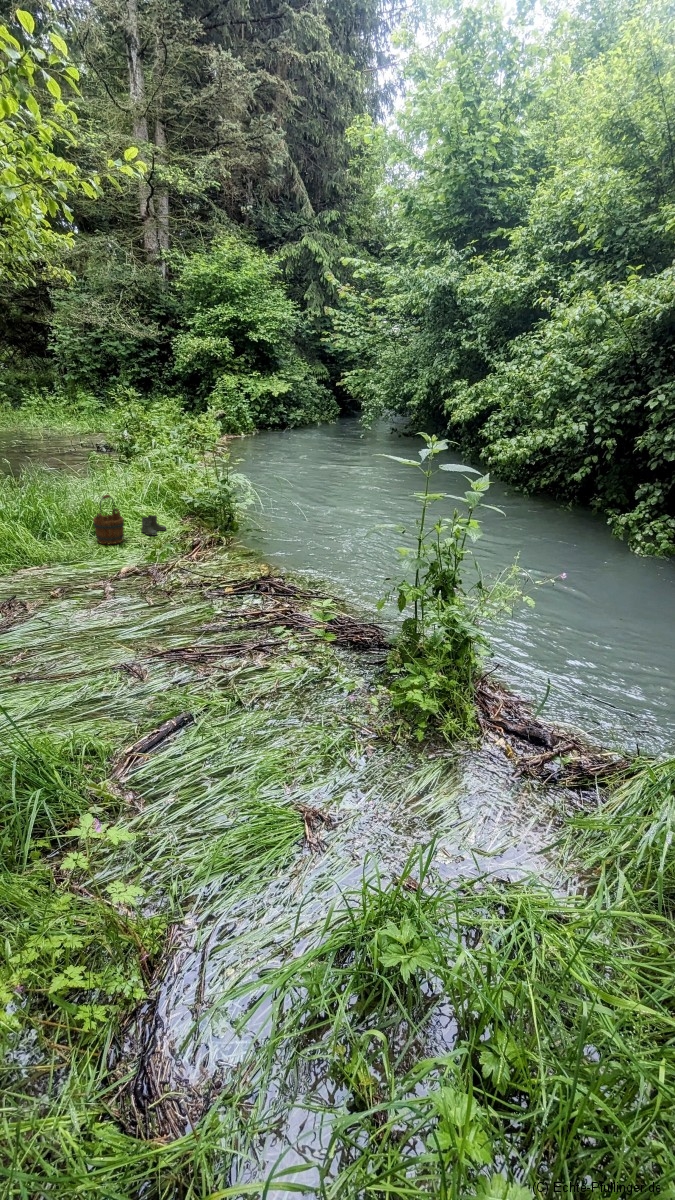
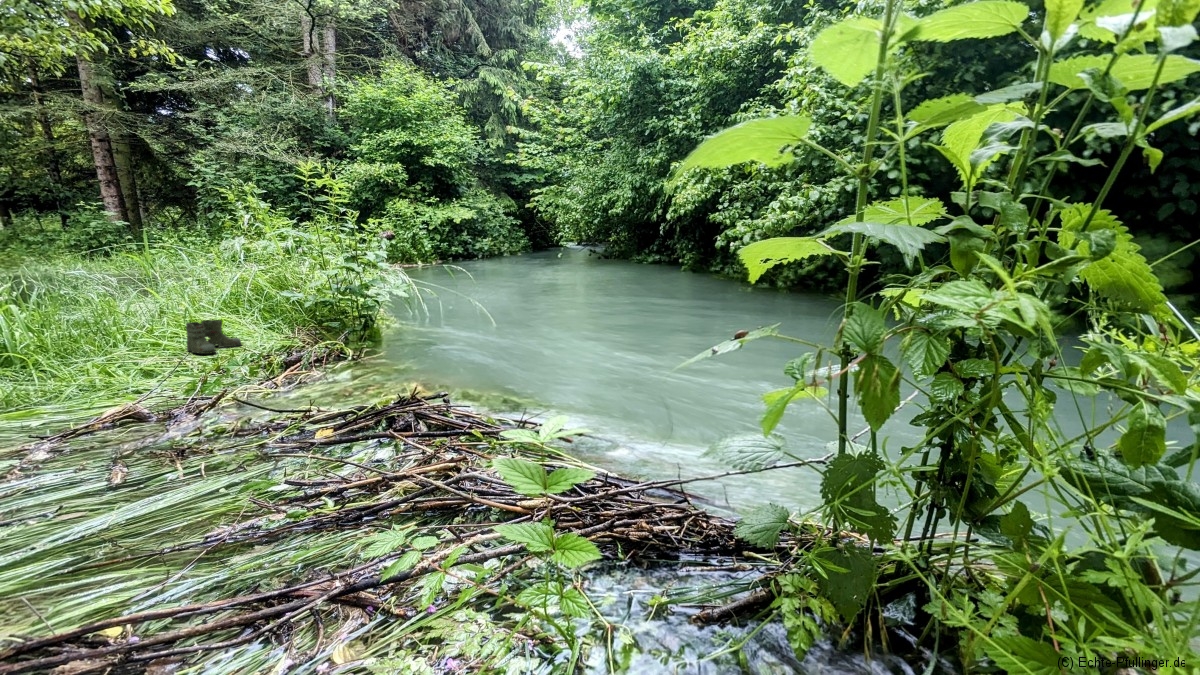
wooden bucket: present [93,495,124,544] -> none [59,275,137,373]

